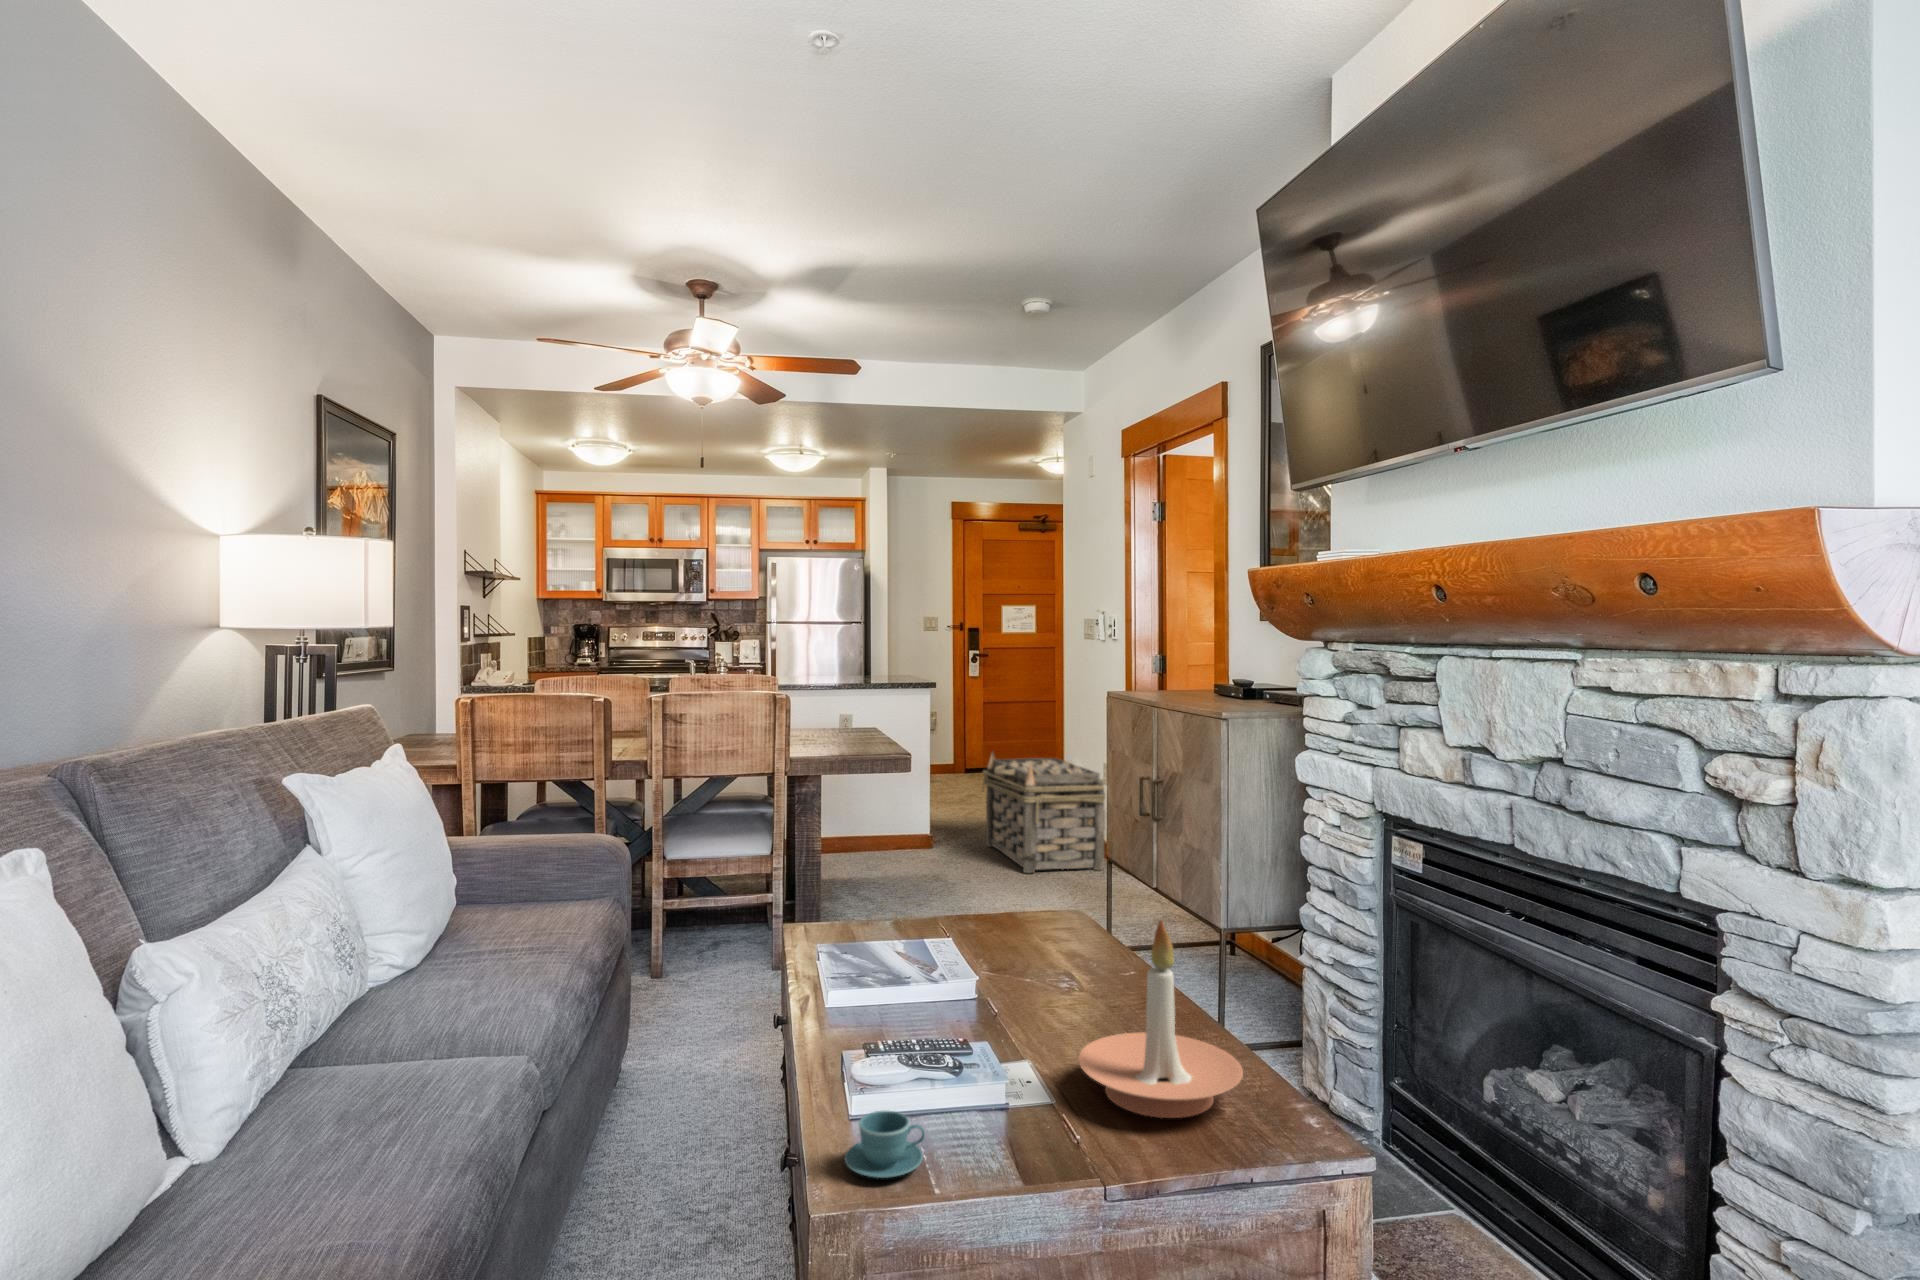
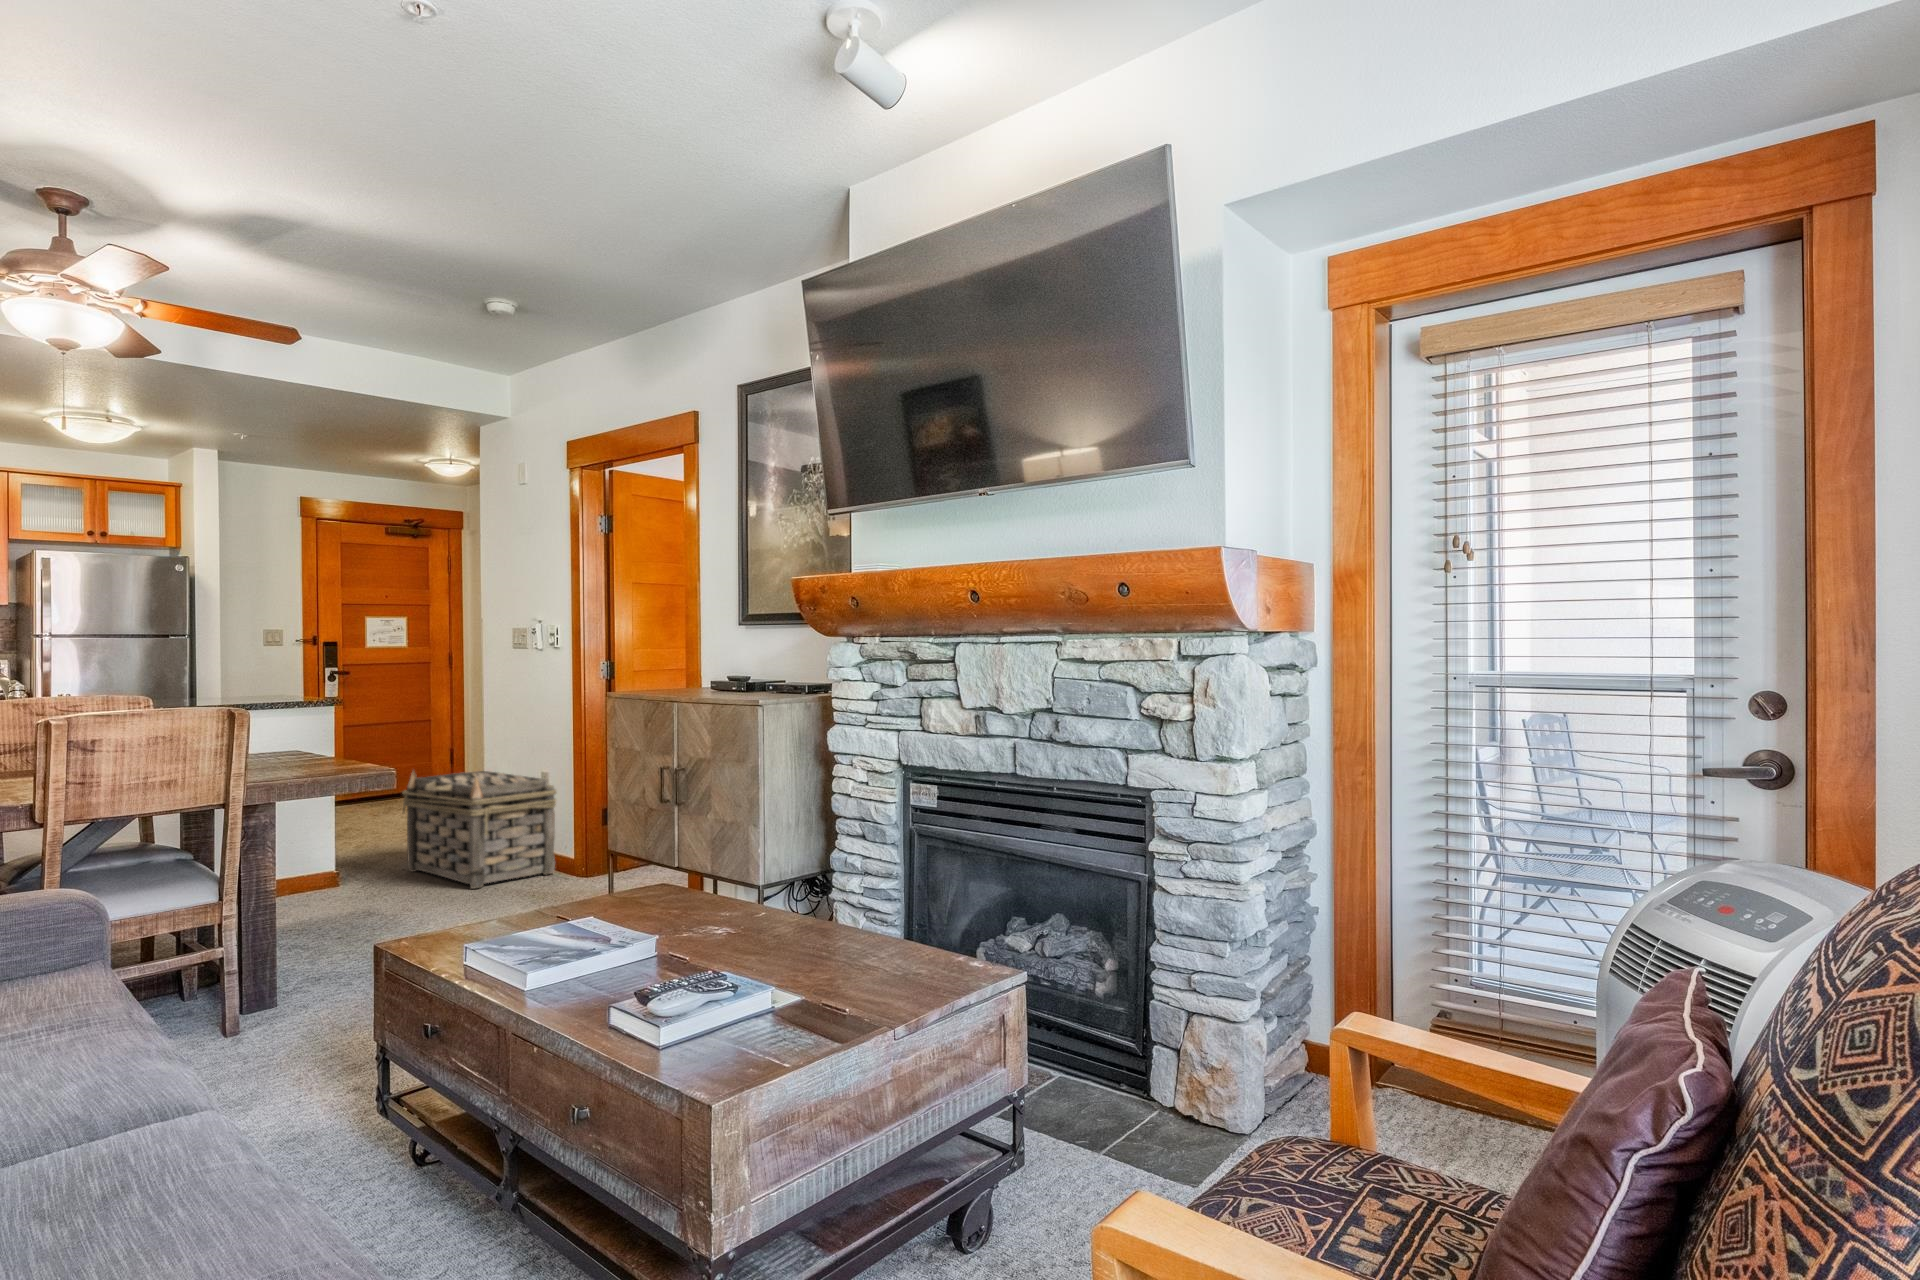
candle holder: present [1078,921,1243,1118] -> none [803,841,926,986]
teacup: present [845,1111,925,1178] -> none [691,1016,756,1066]

